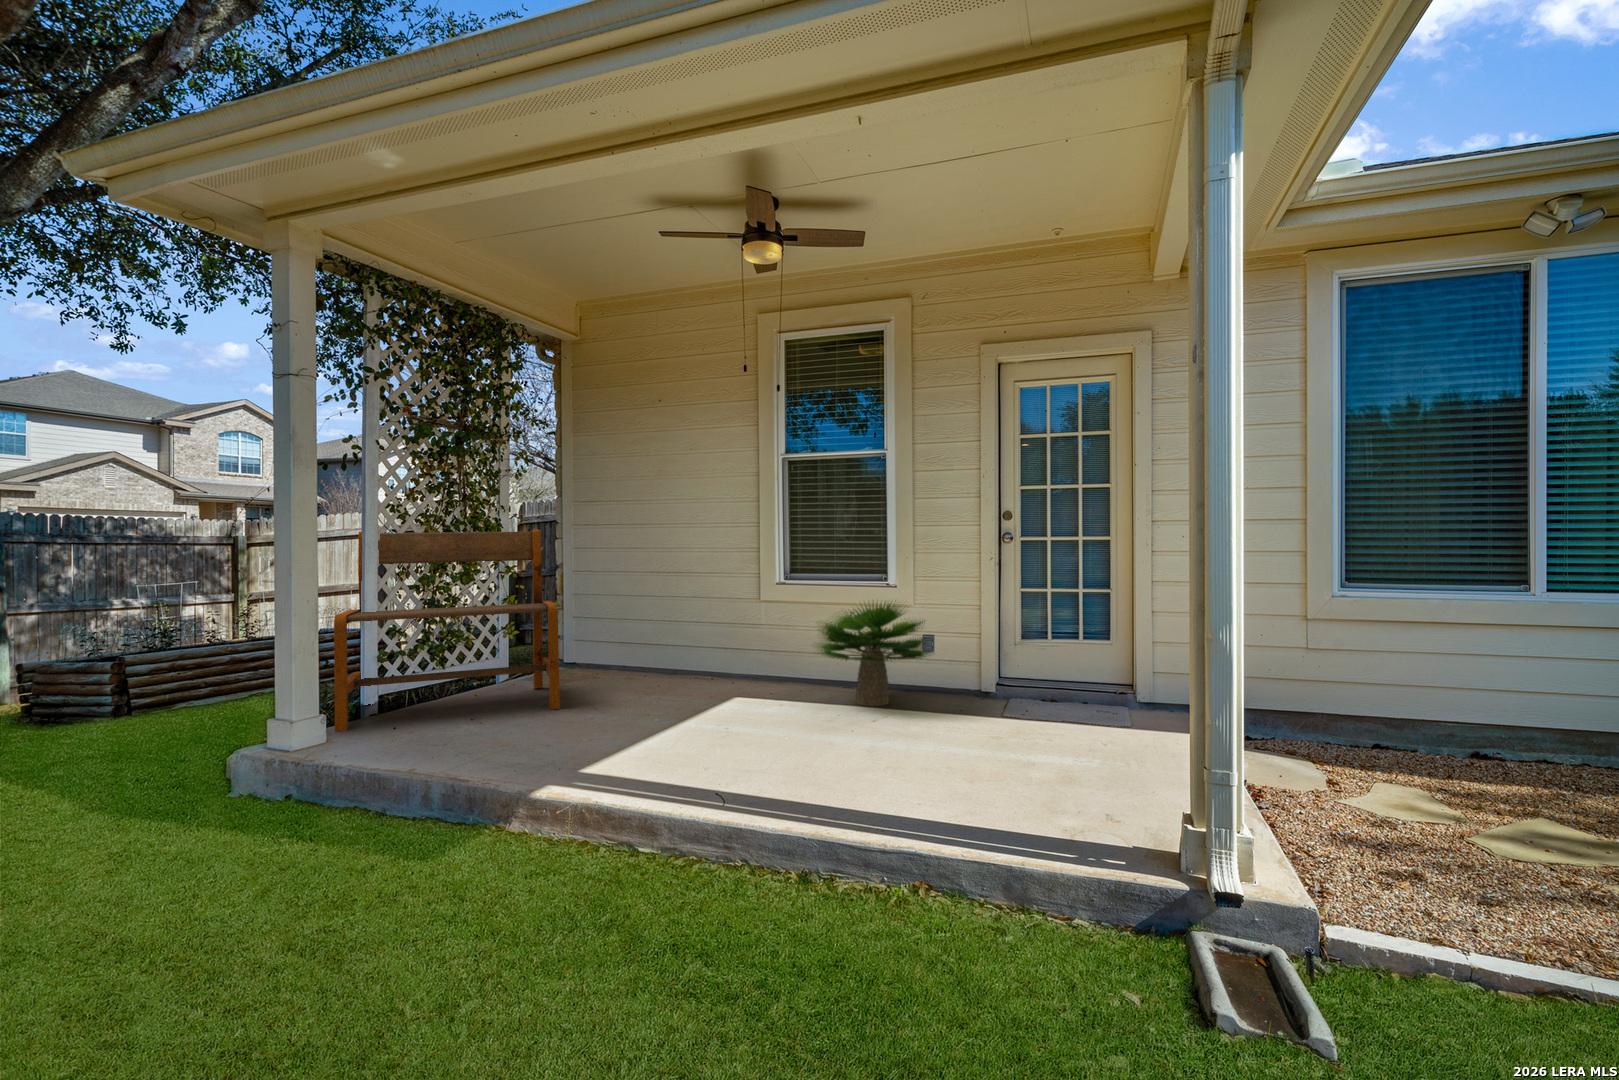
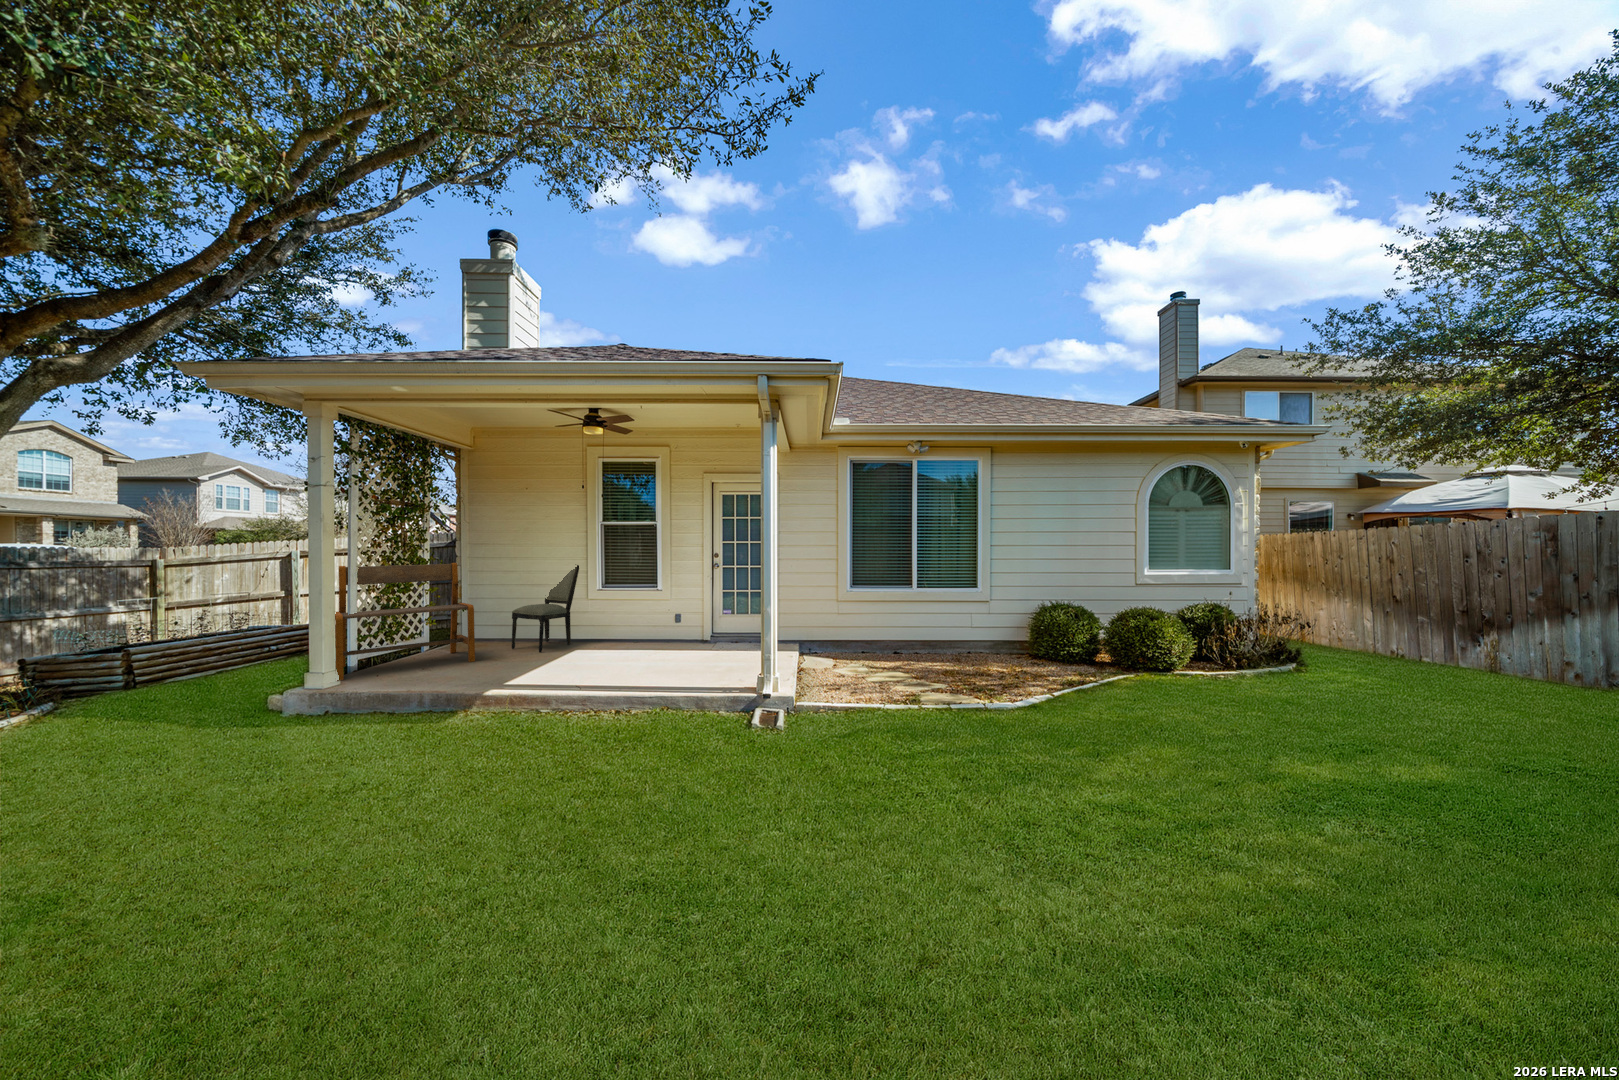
dining chair: none [629,534,742,698] -> present [512,565,579,652]
potted plant: present [818,601,929,706] -> none [618,596,683,649]

